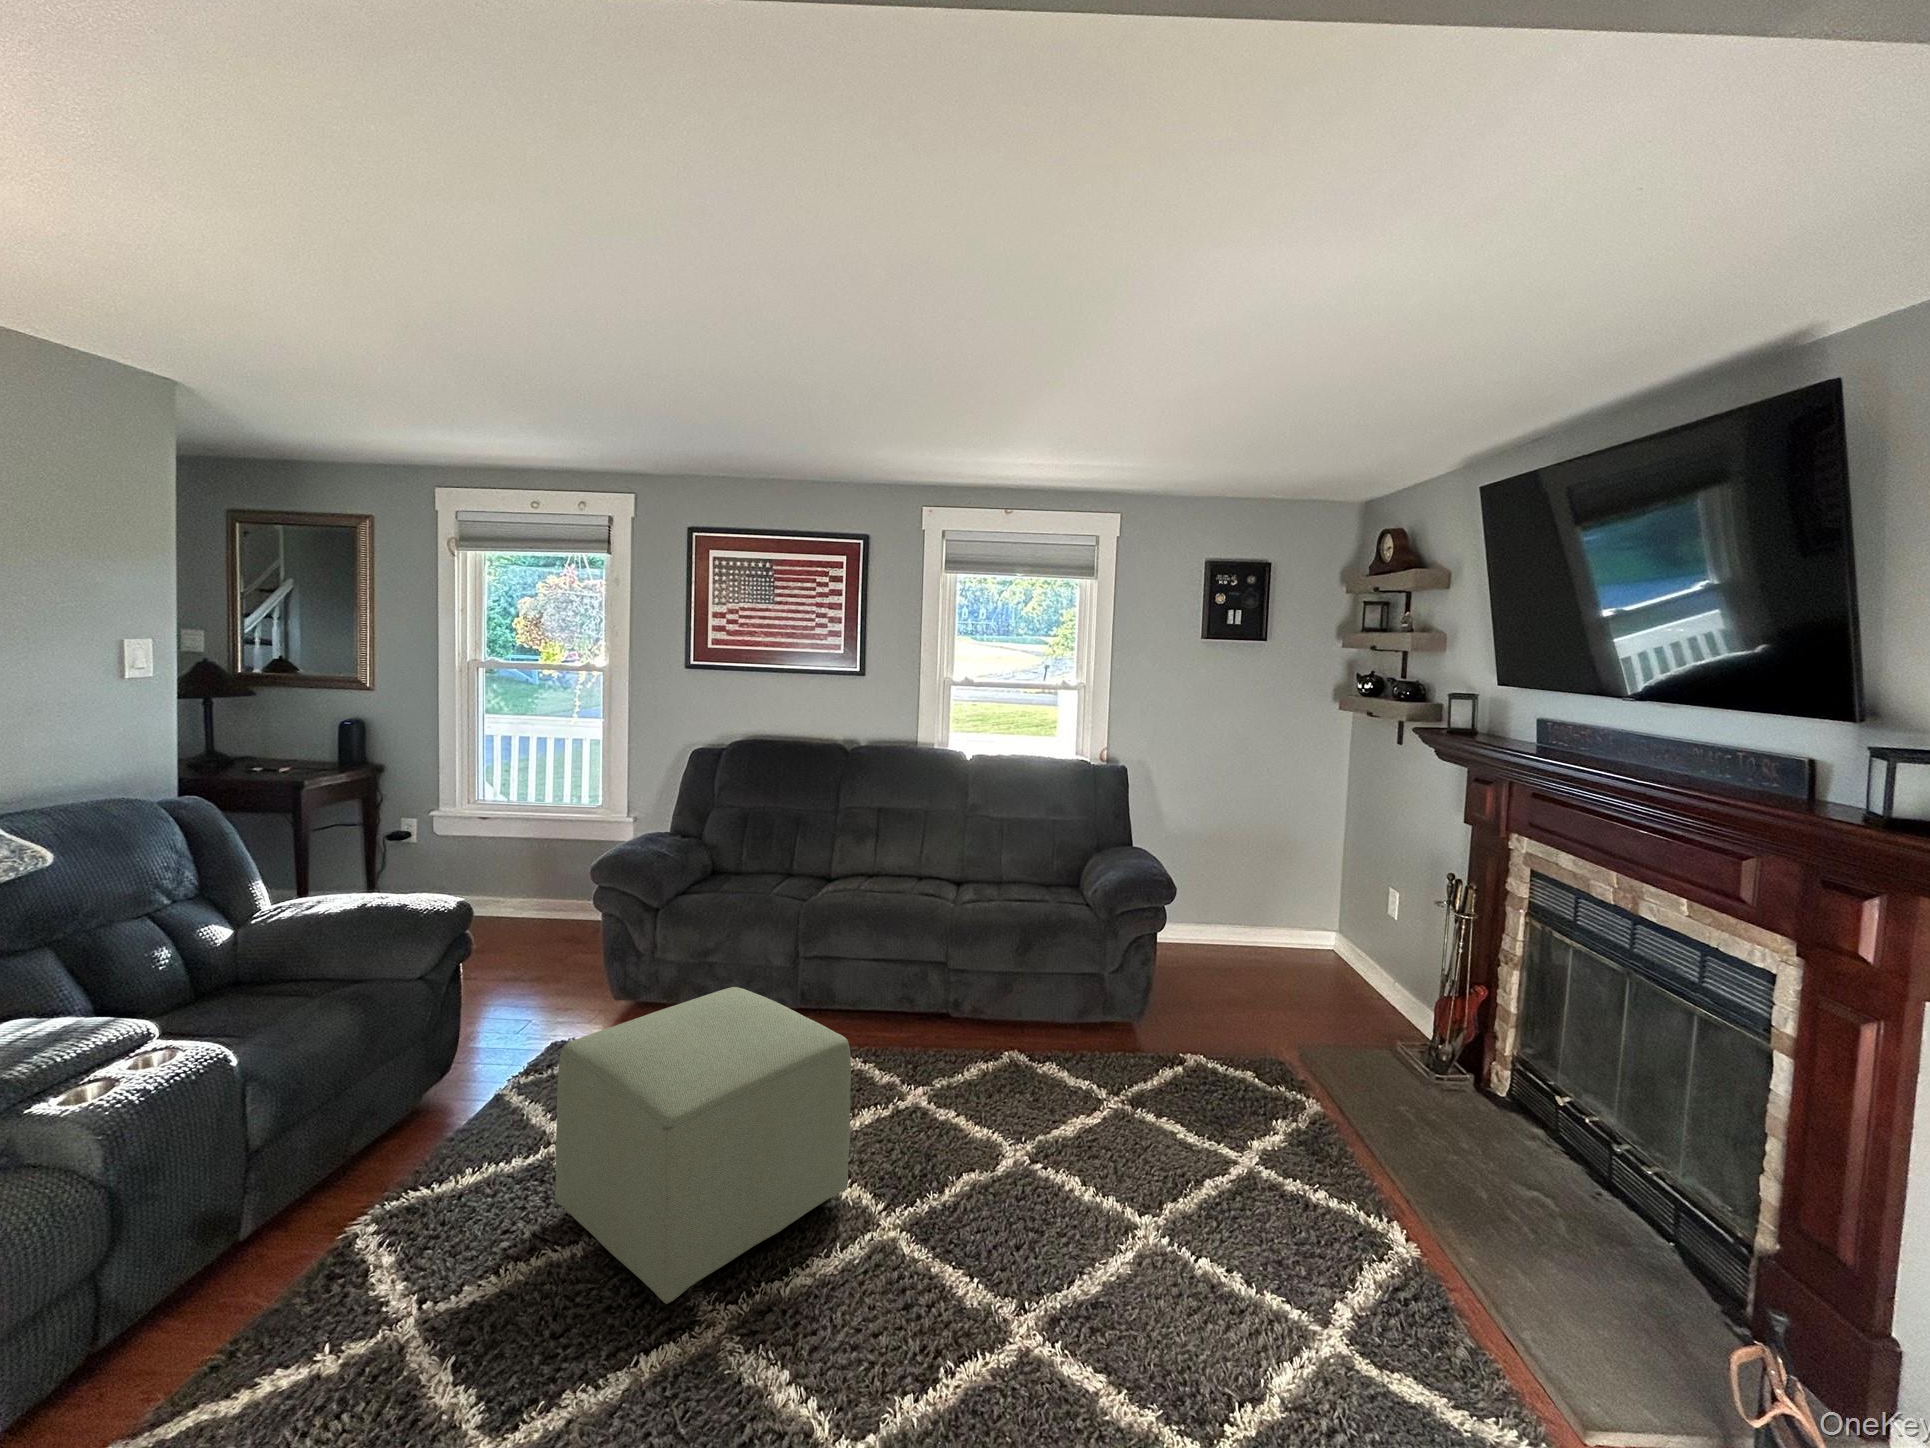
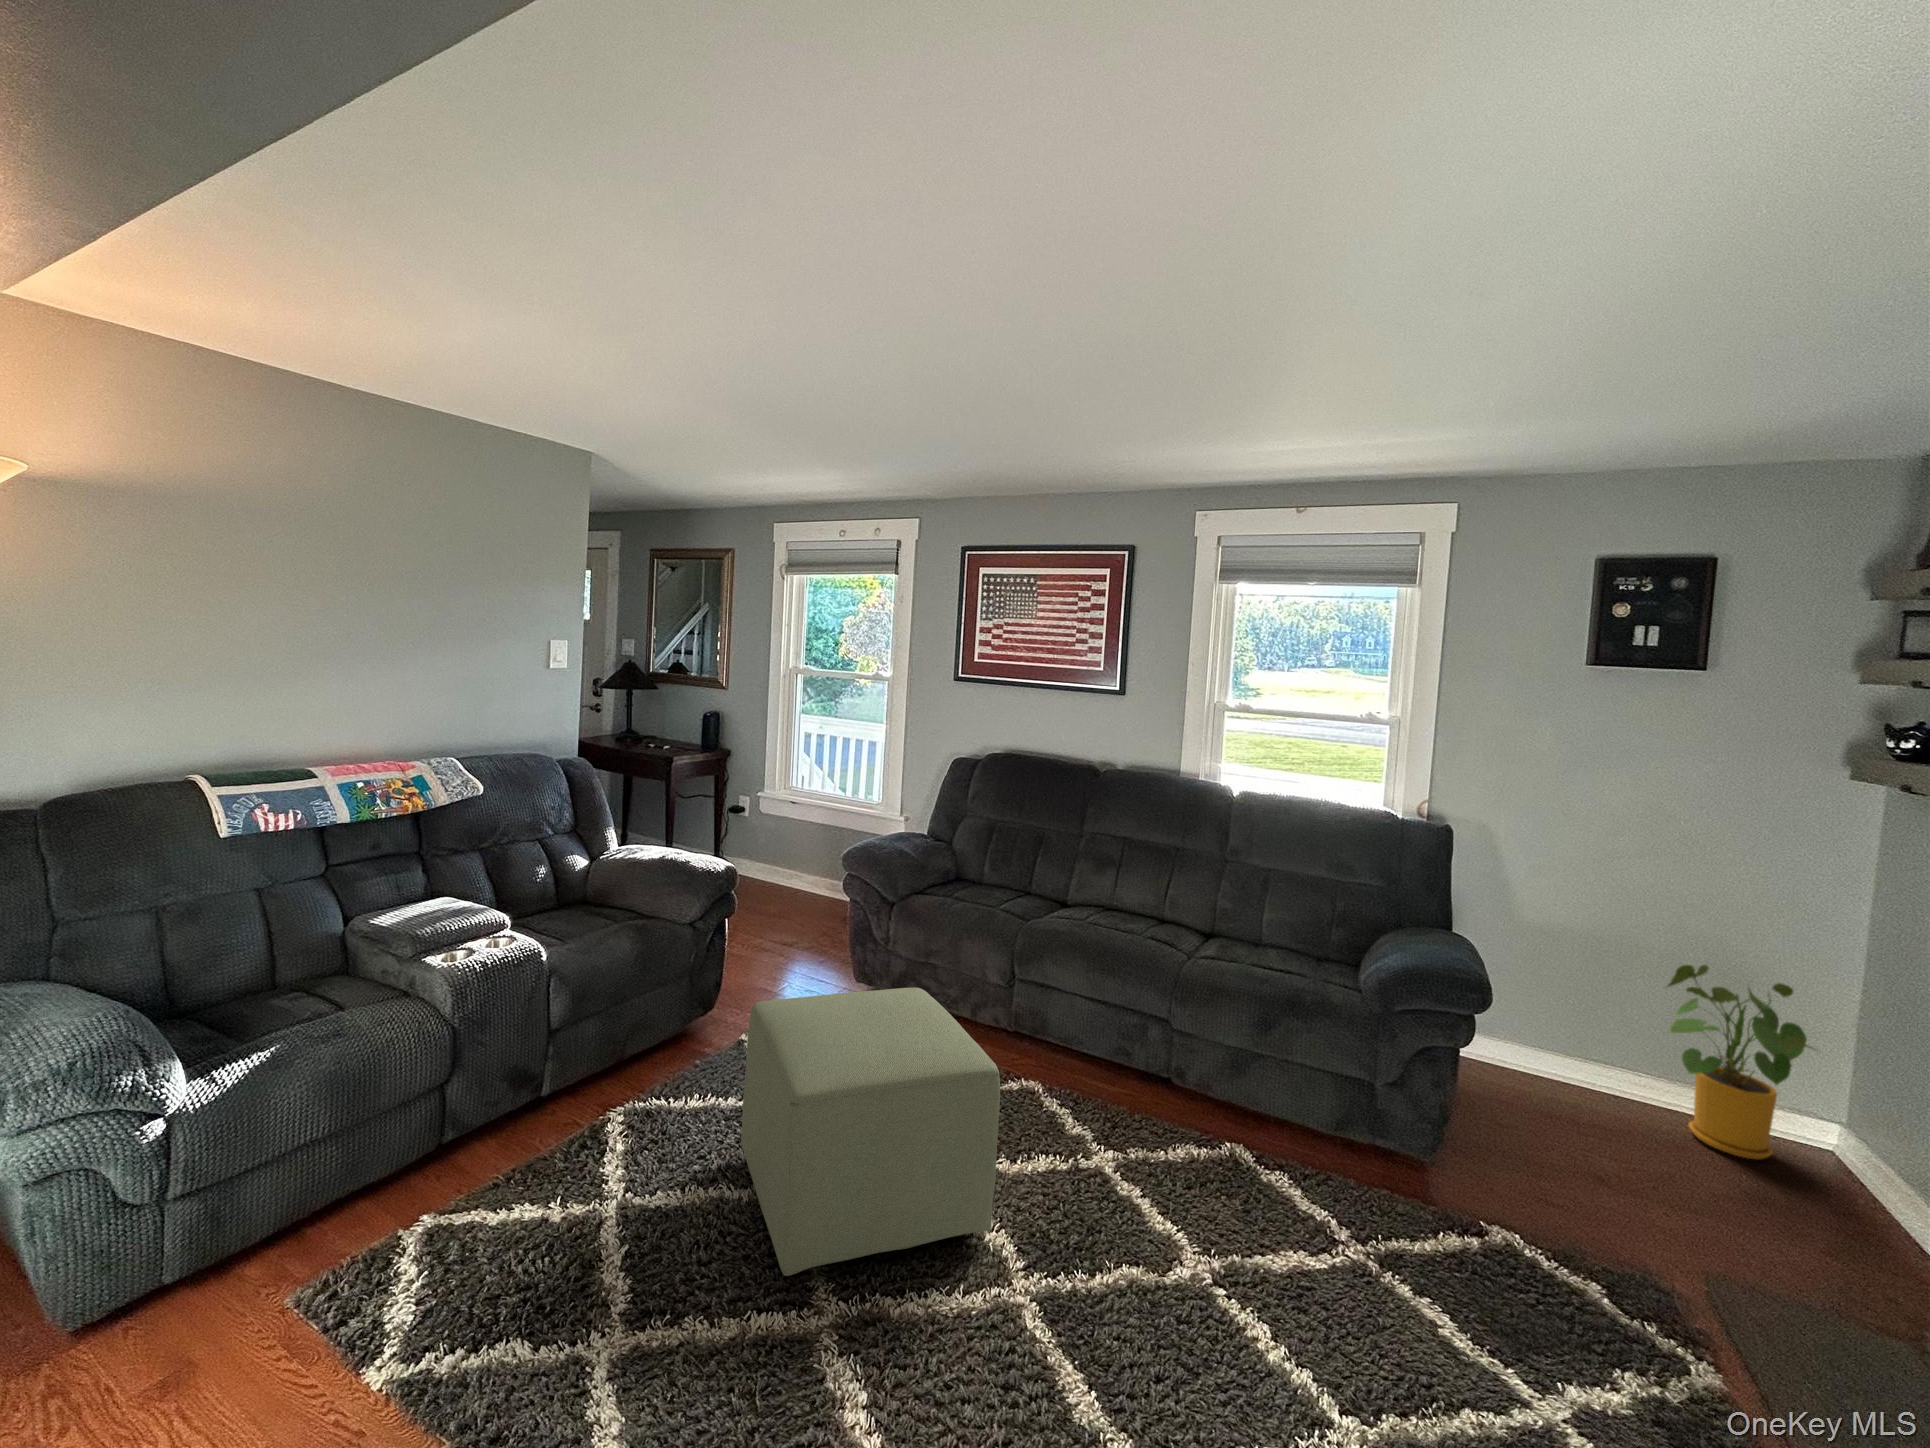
house plant: none [1256,844,1342,968] -> present [1667,965,1819,1159]

